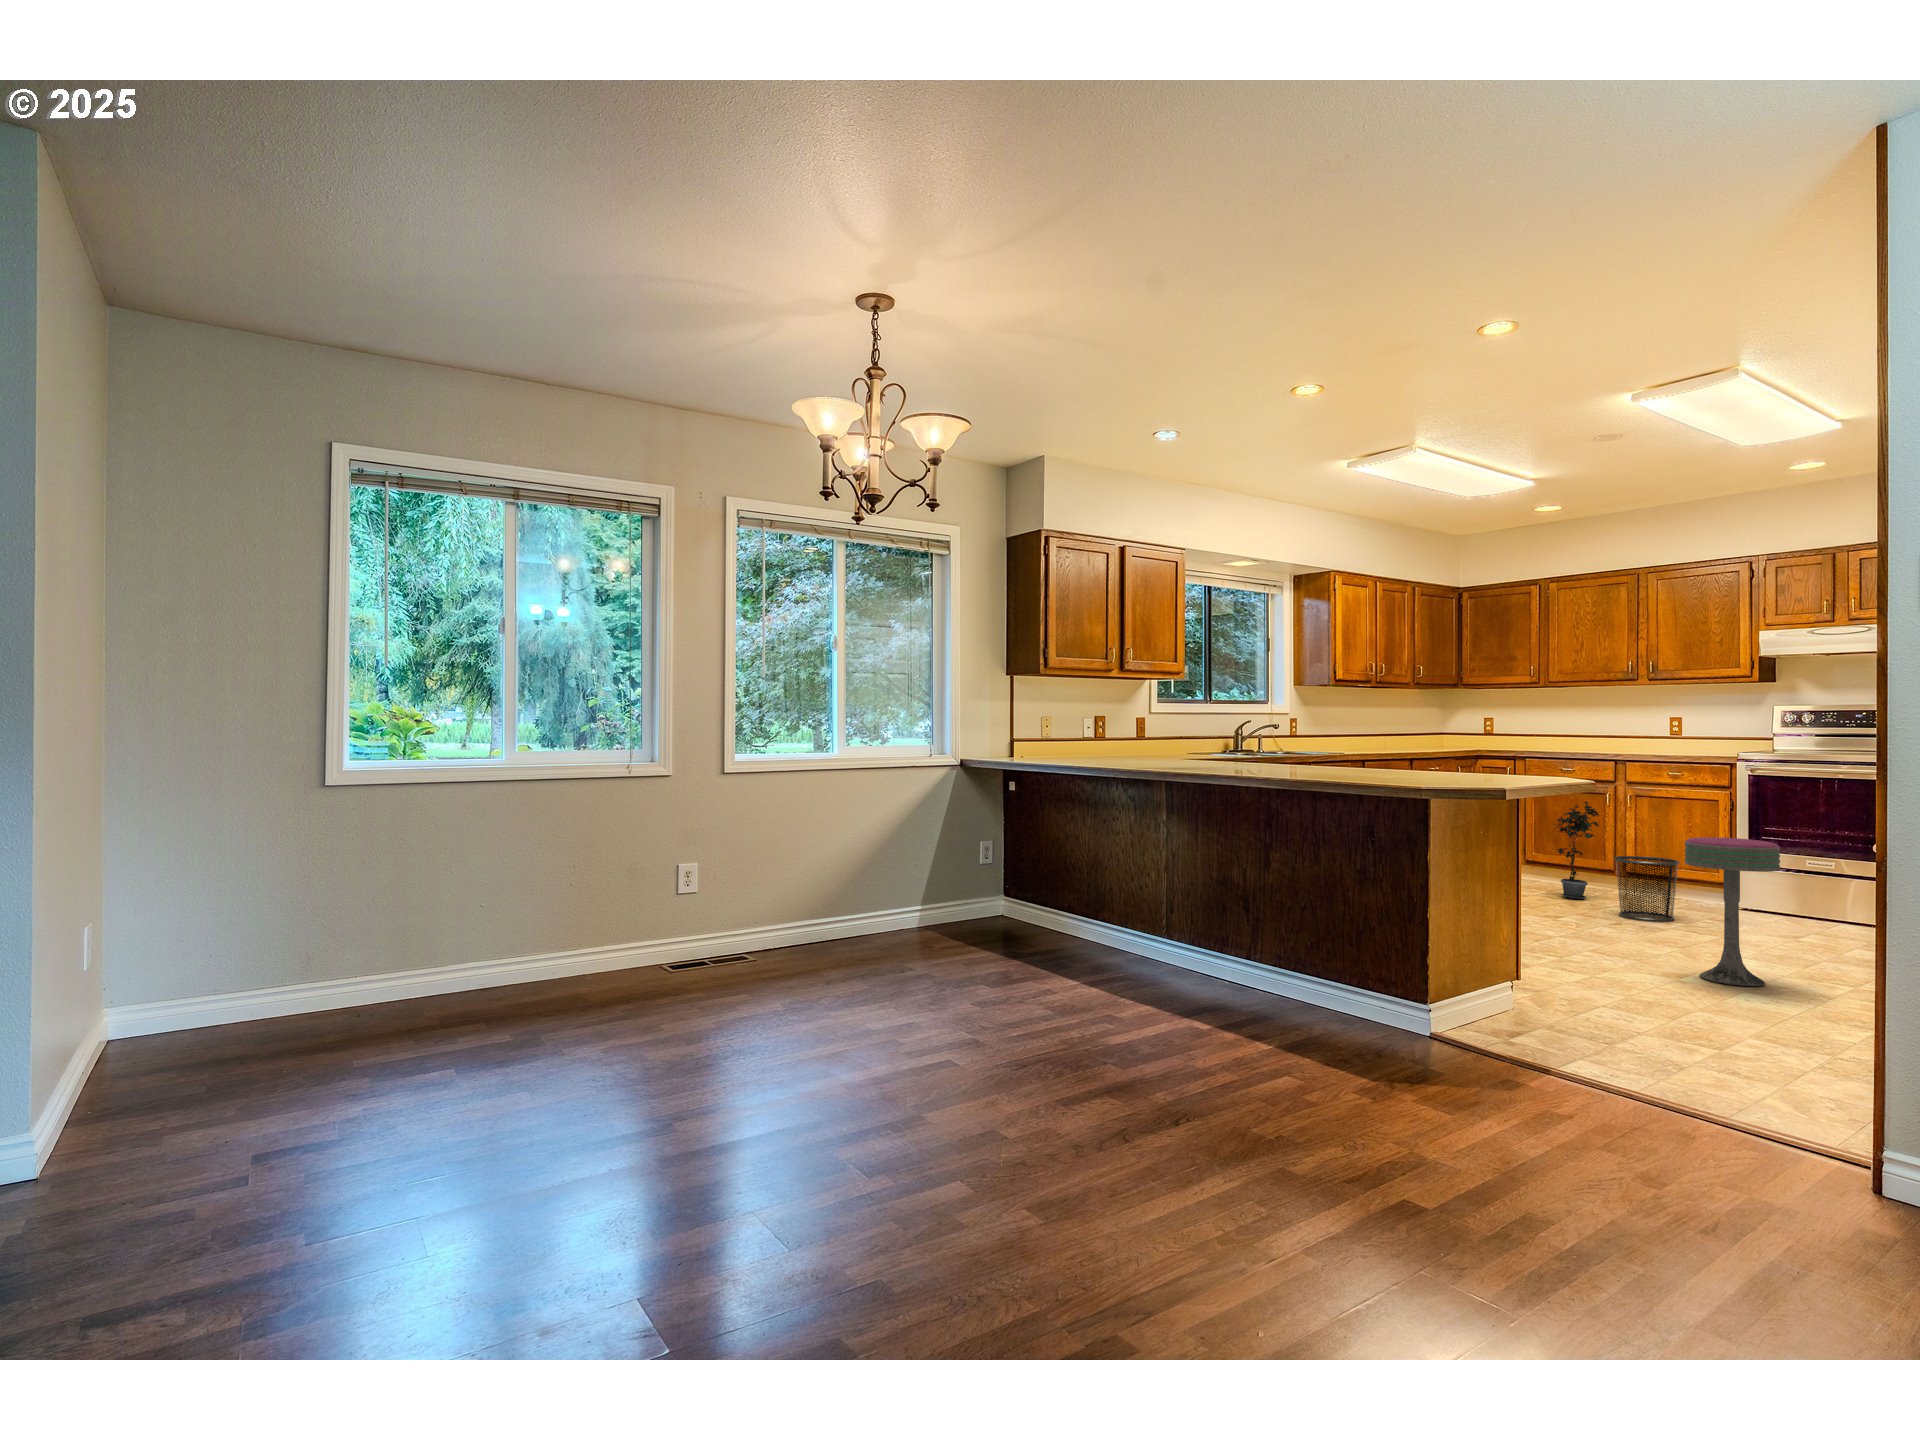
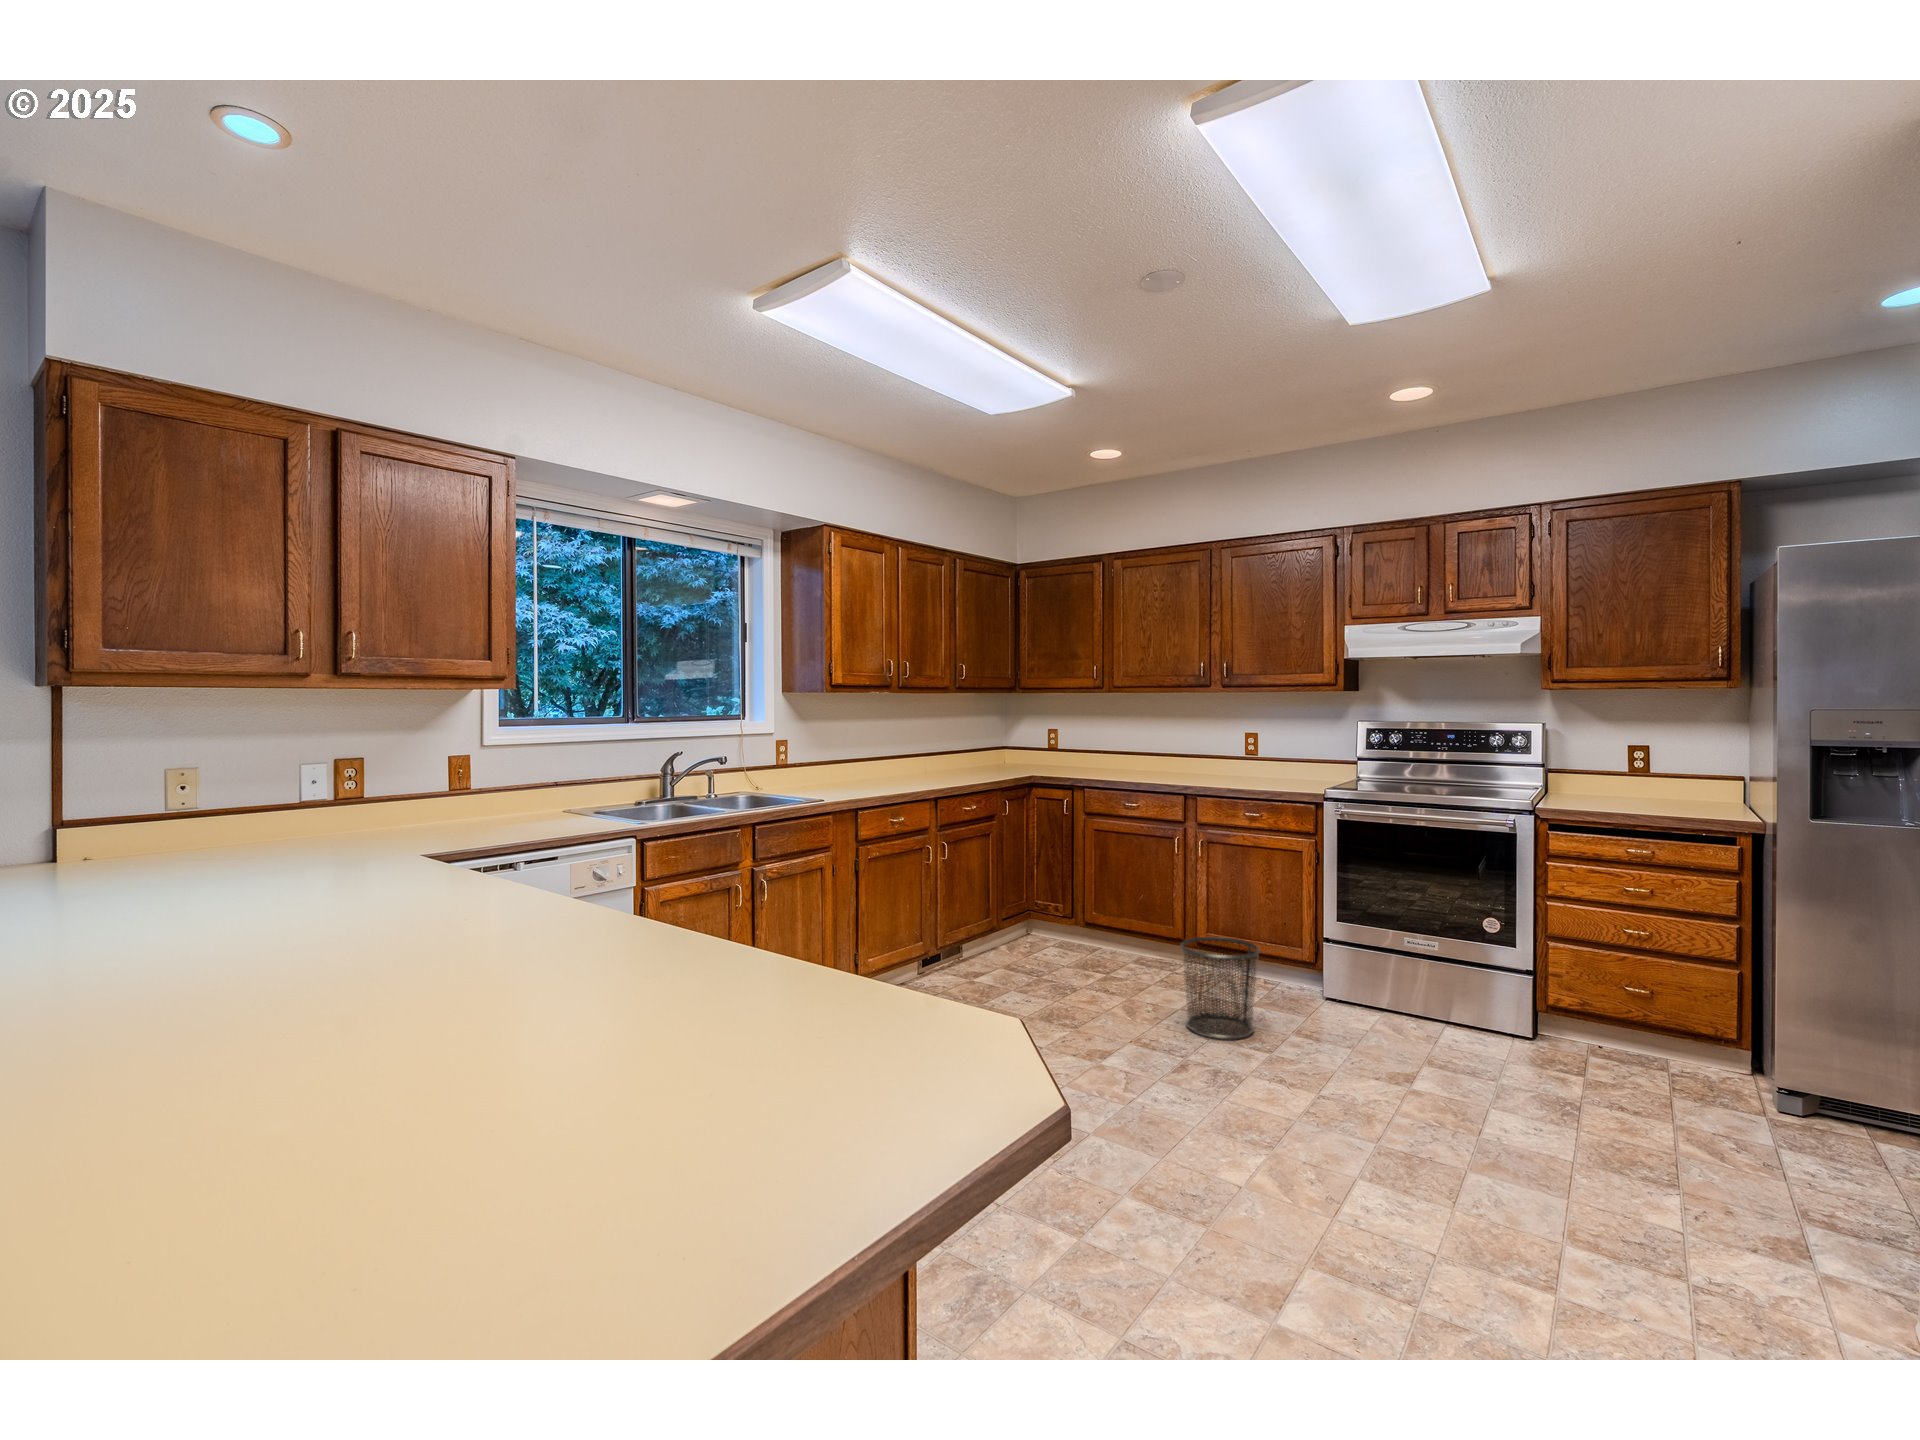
potted plant: present [1554,802,1599,899] -> none [1108,852,1167,986]
bar stool: present [1685,837,1780,986] -> none [1281,988,1434,1292]

